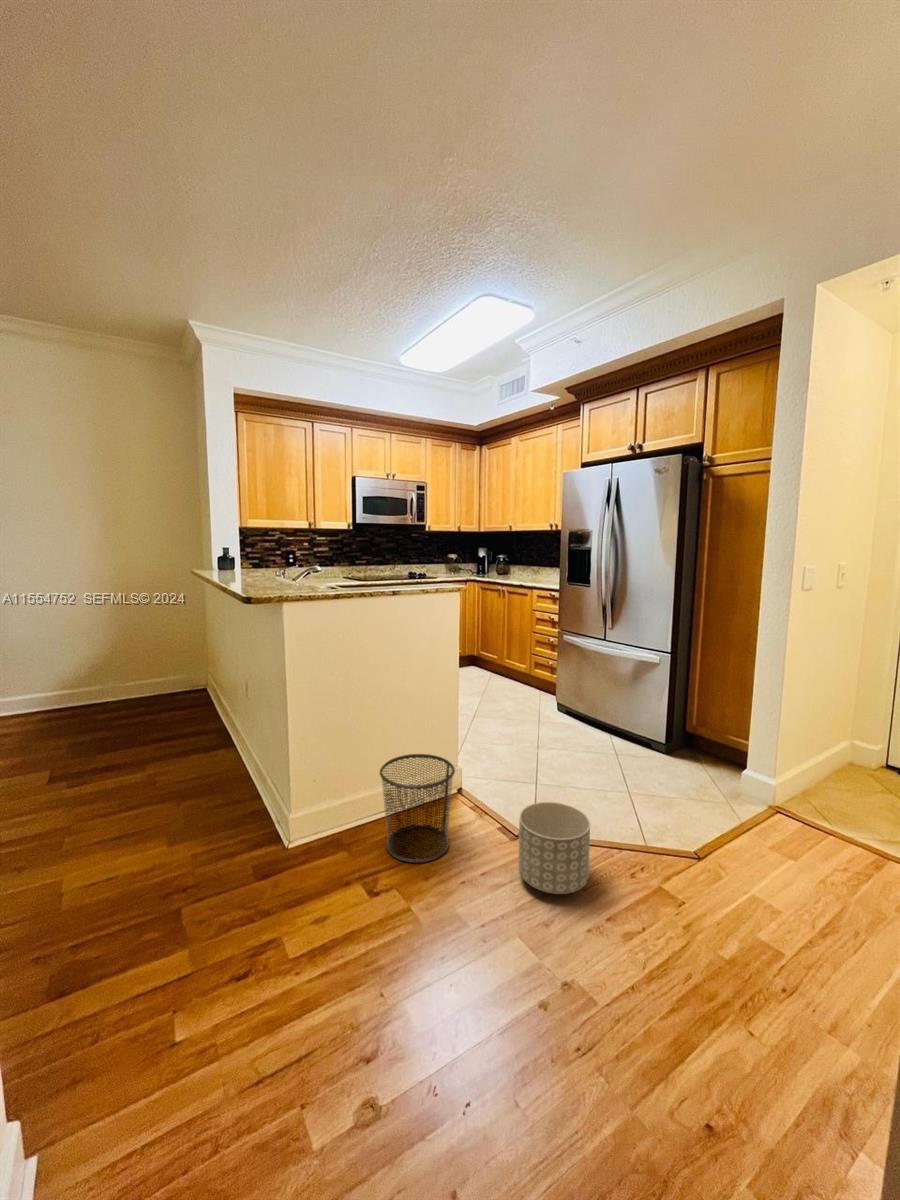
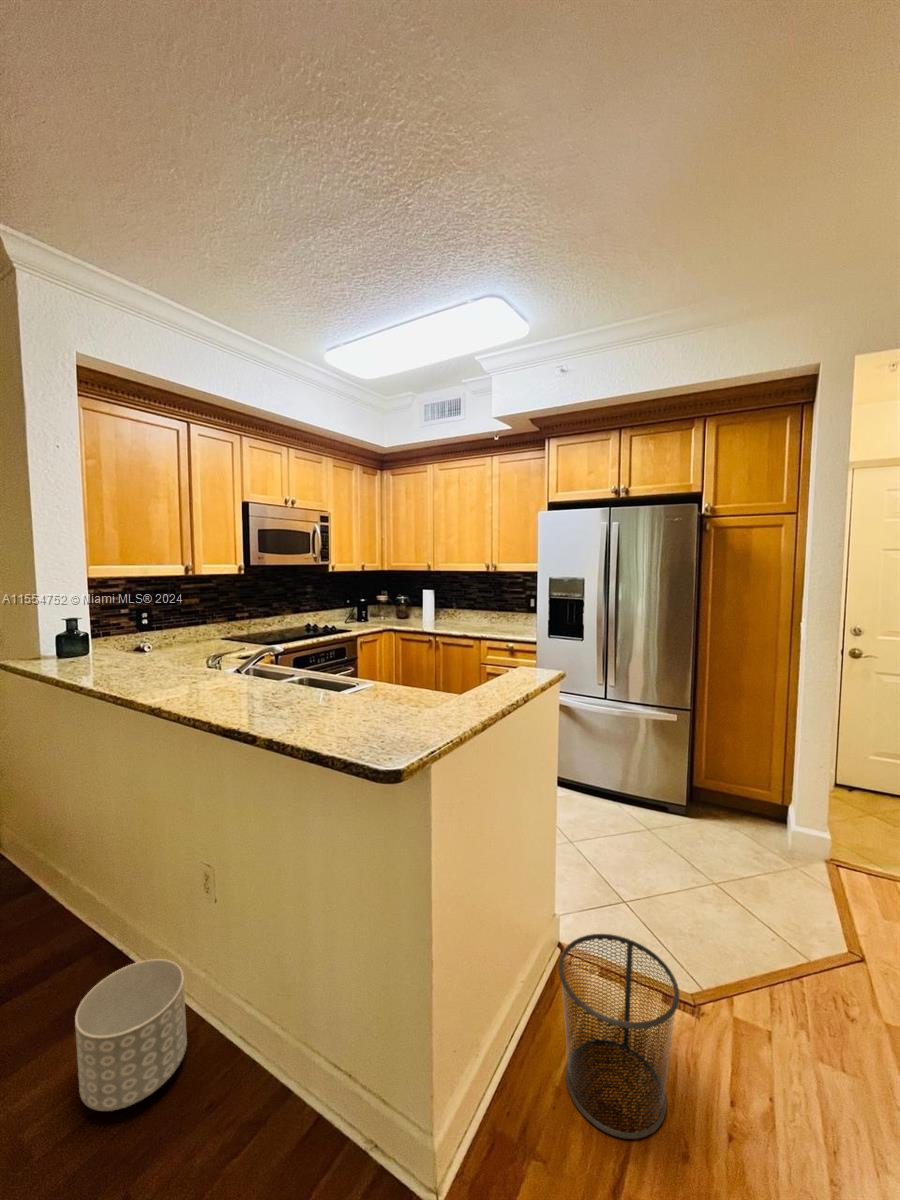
planter: present [519,802,590,894] -> present [75,959,187,1111]

